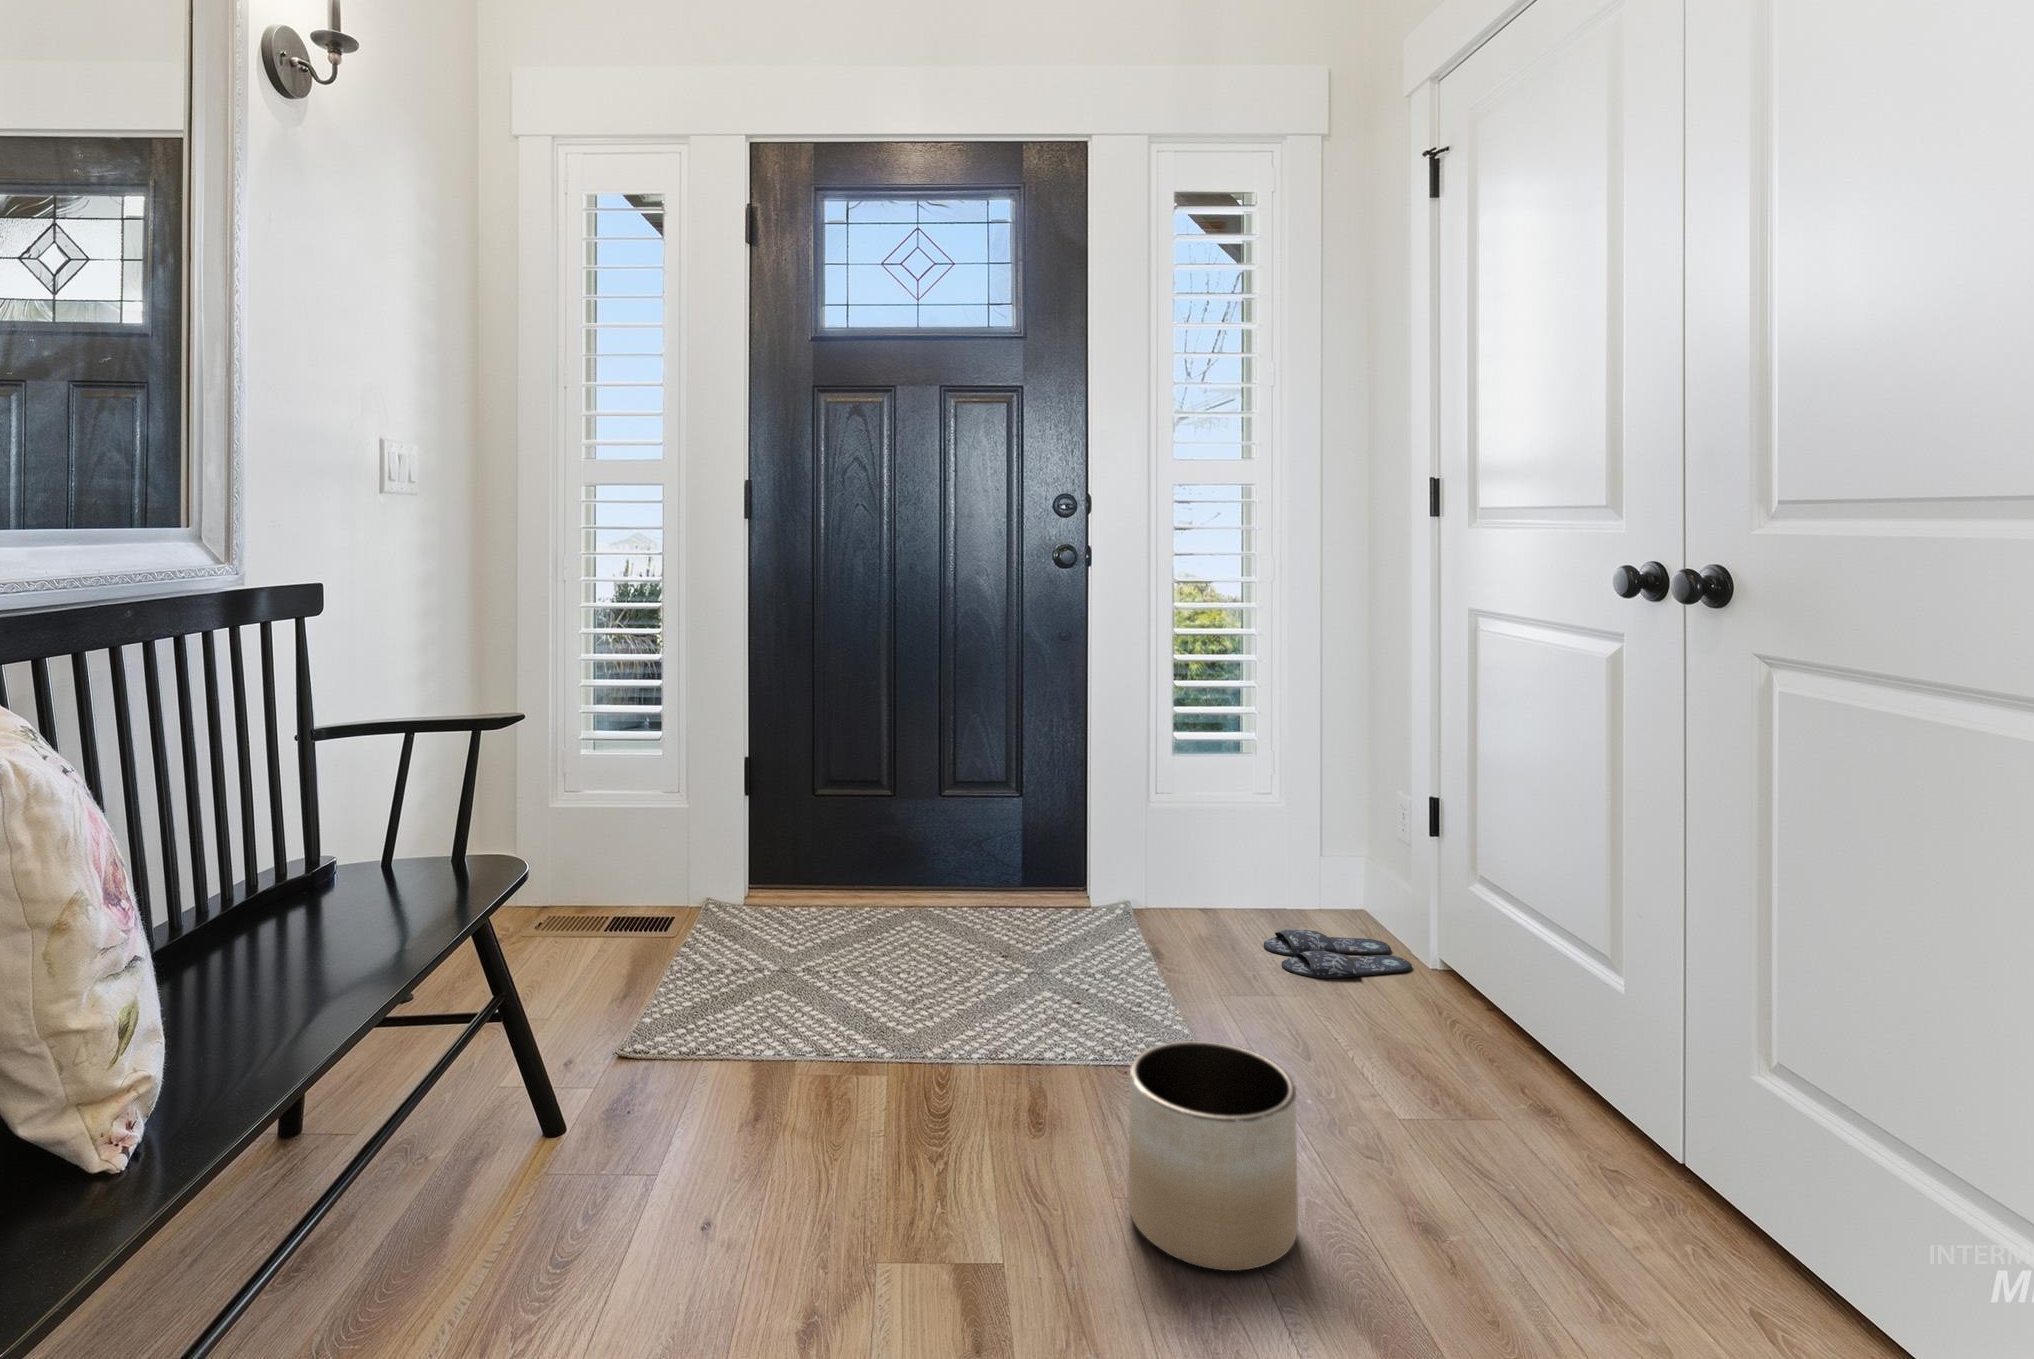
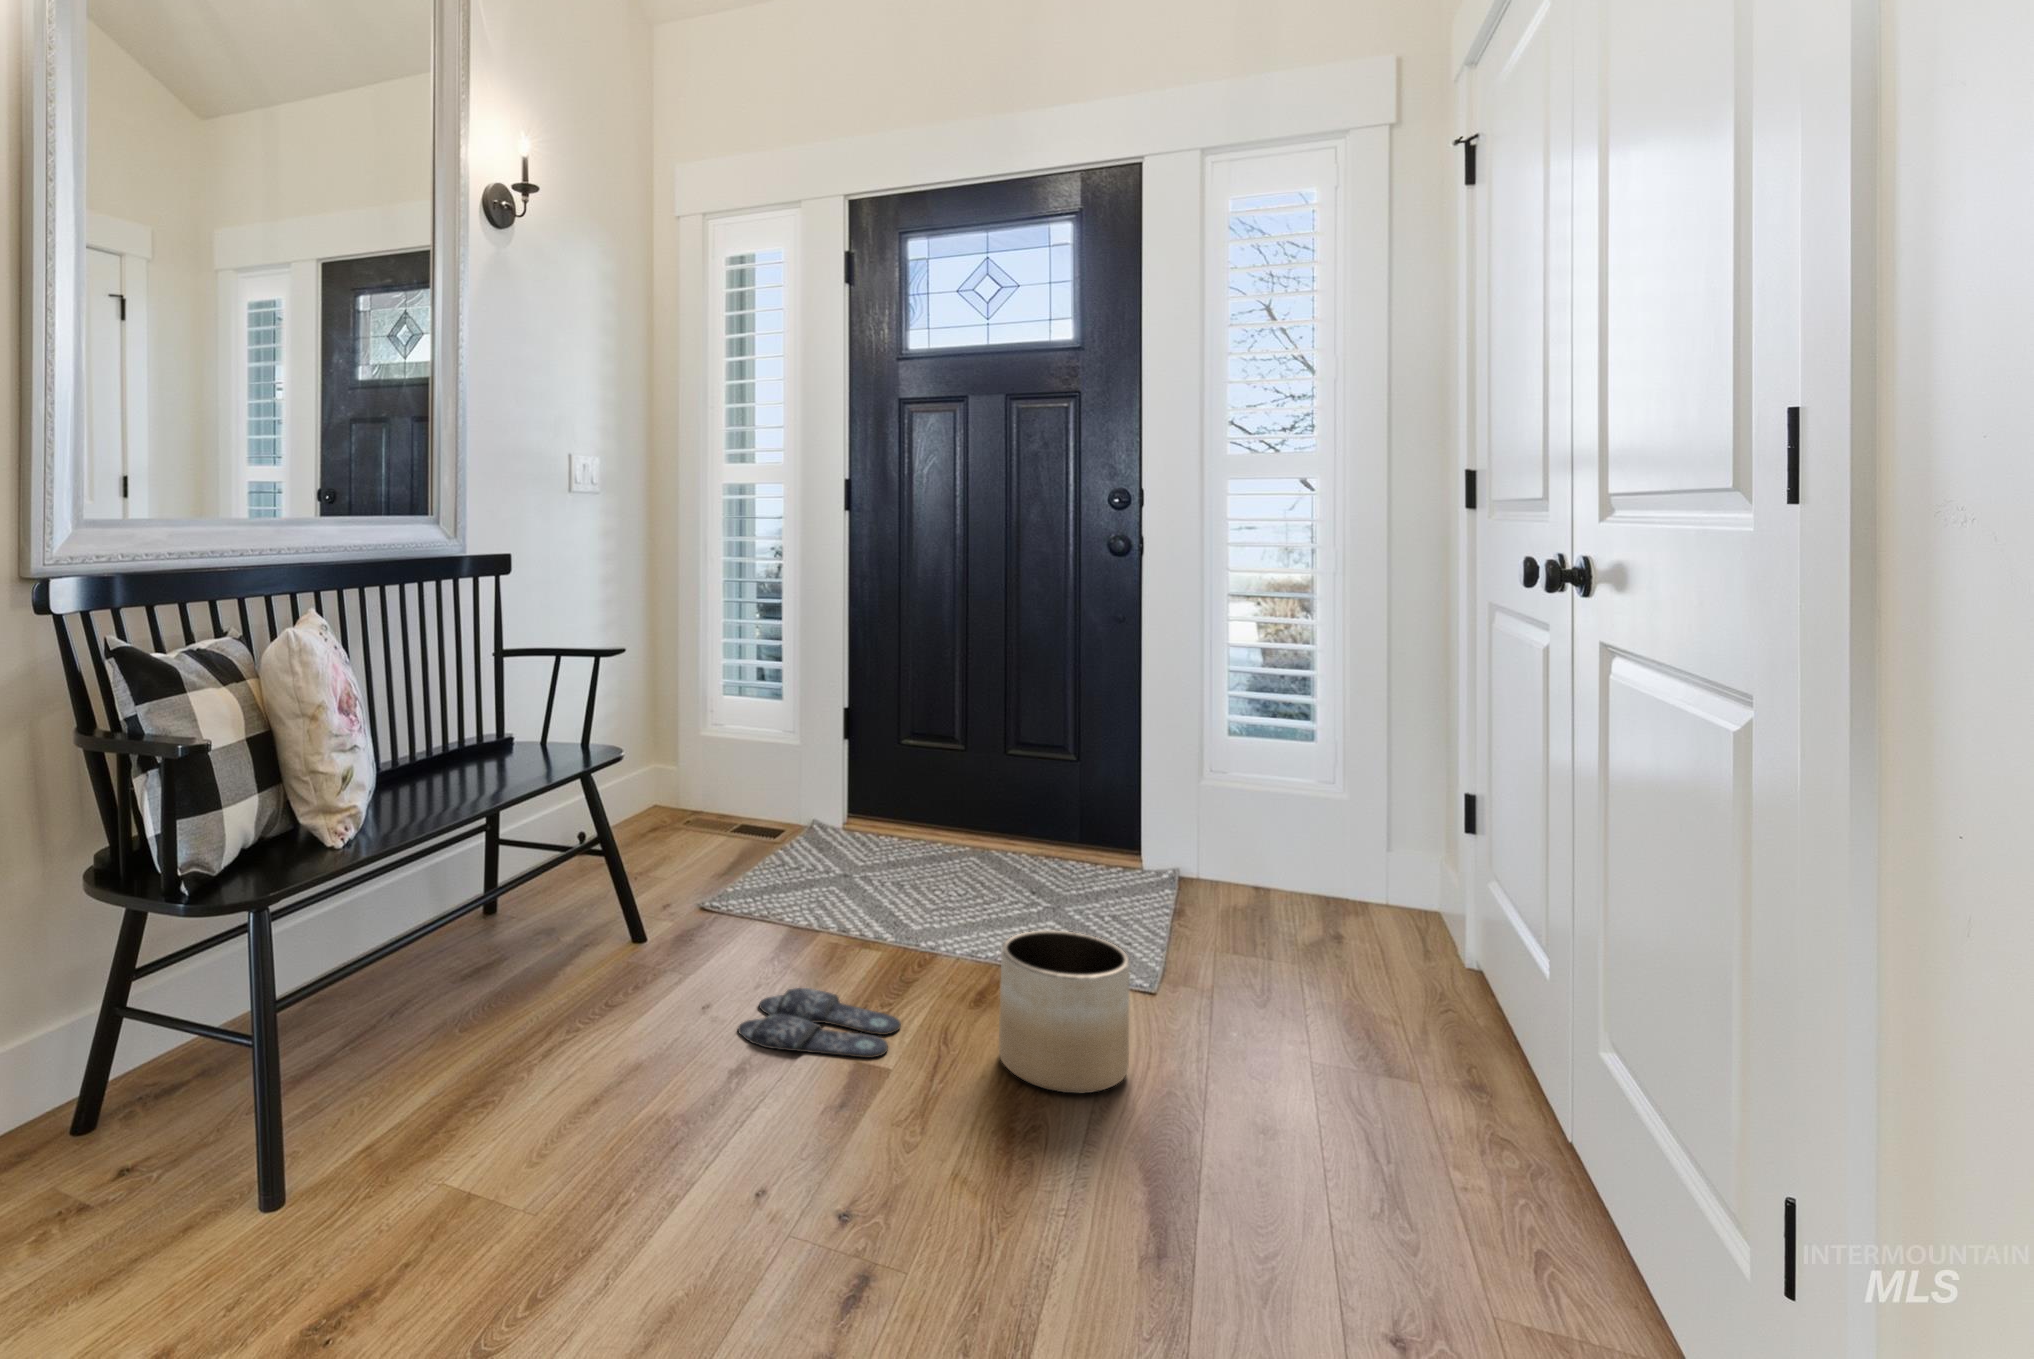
slippers: present [1264,929,1412,978] -> present [739,988,901,1058]

